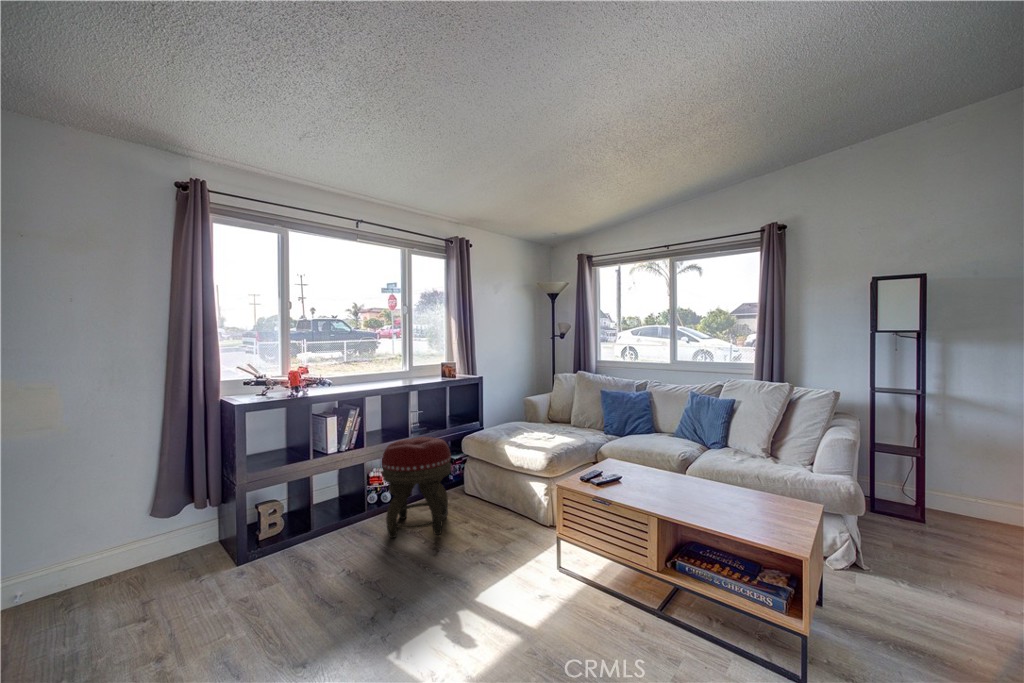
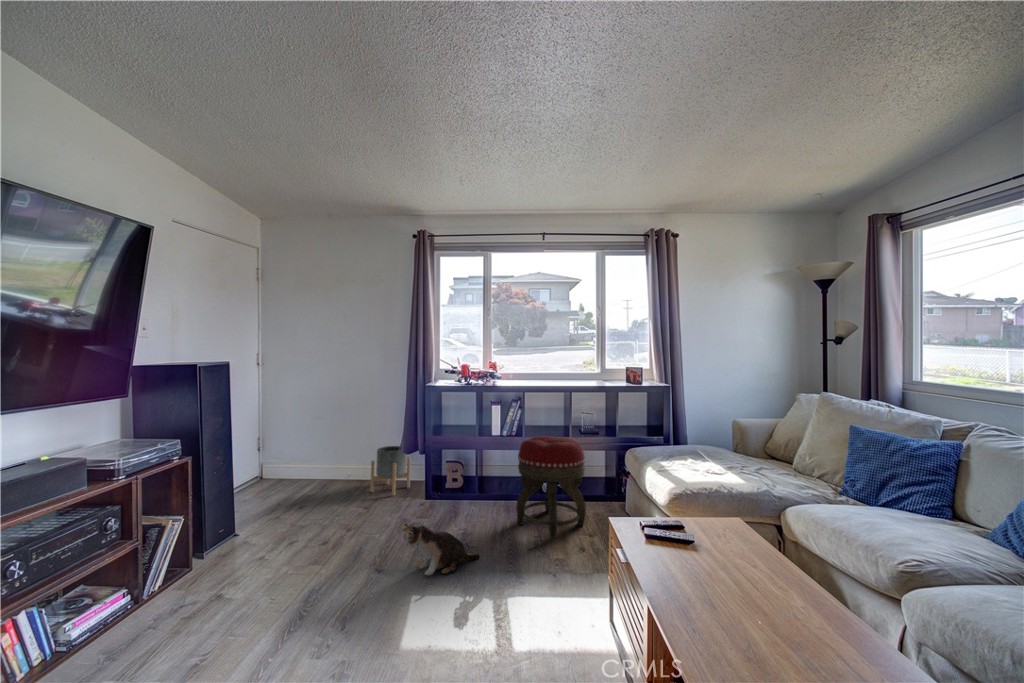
planter: none [120,505,187,593] -> present [370,446,411,495]
plush toy: none [335,566,400,622] -> present [399,523,480,575]

